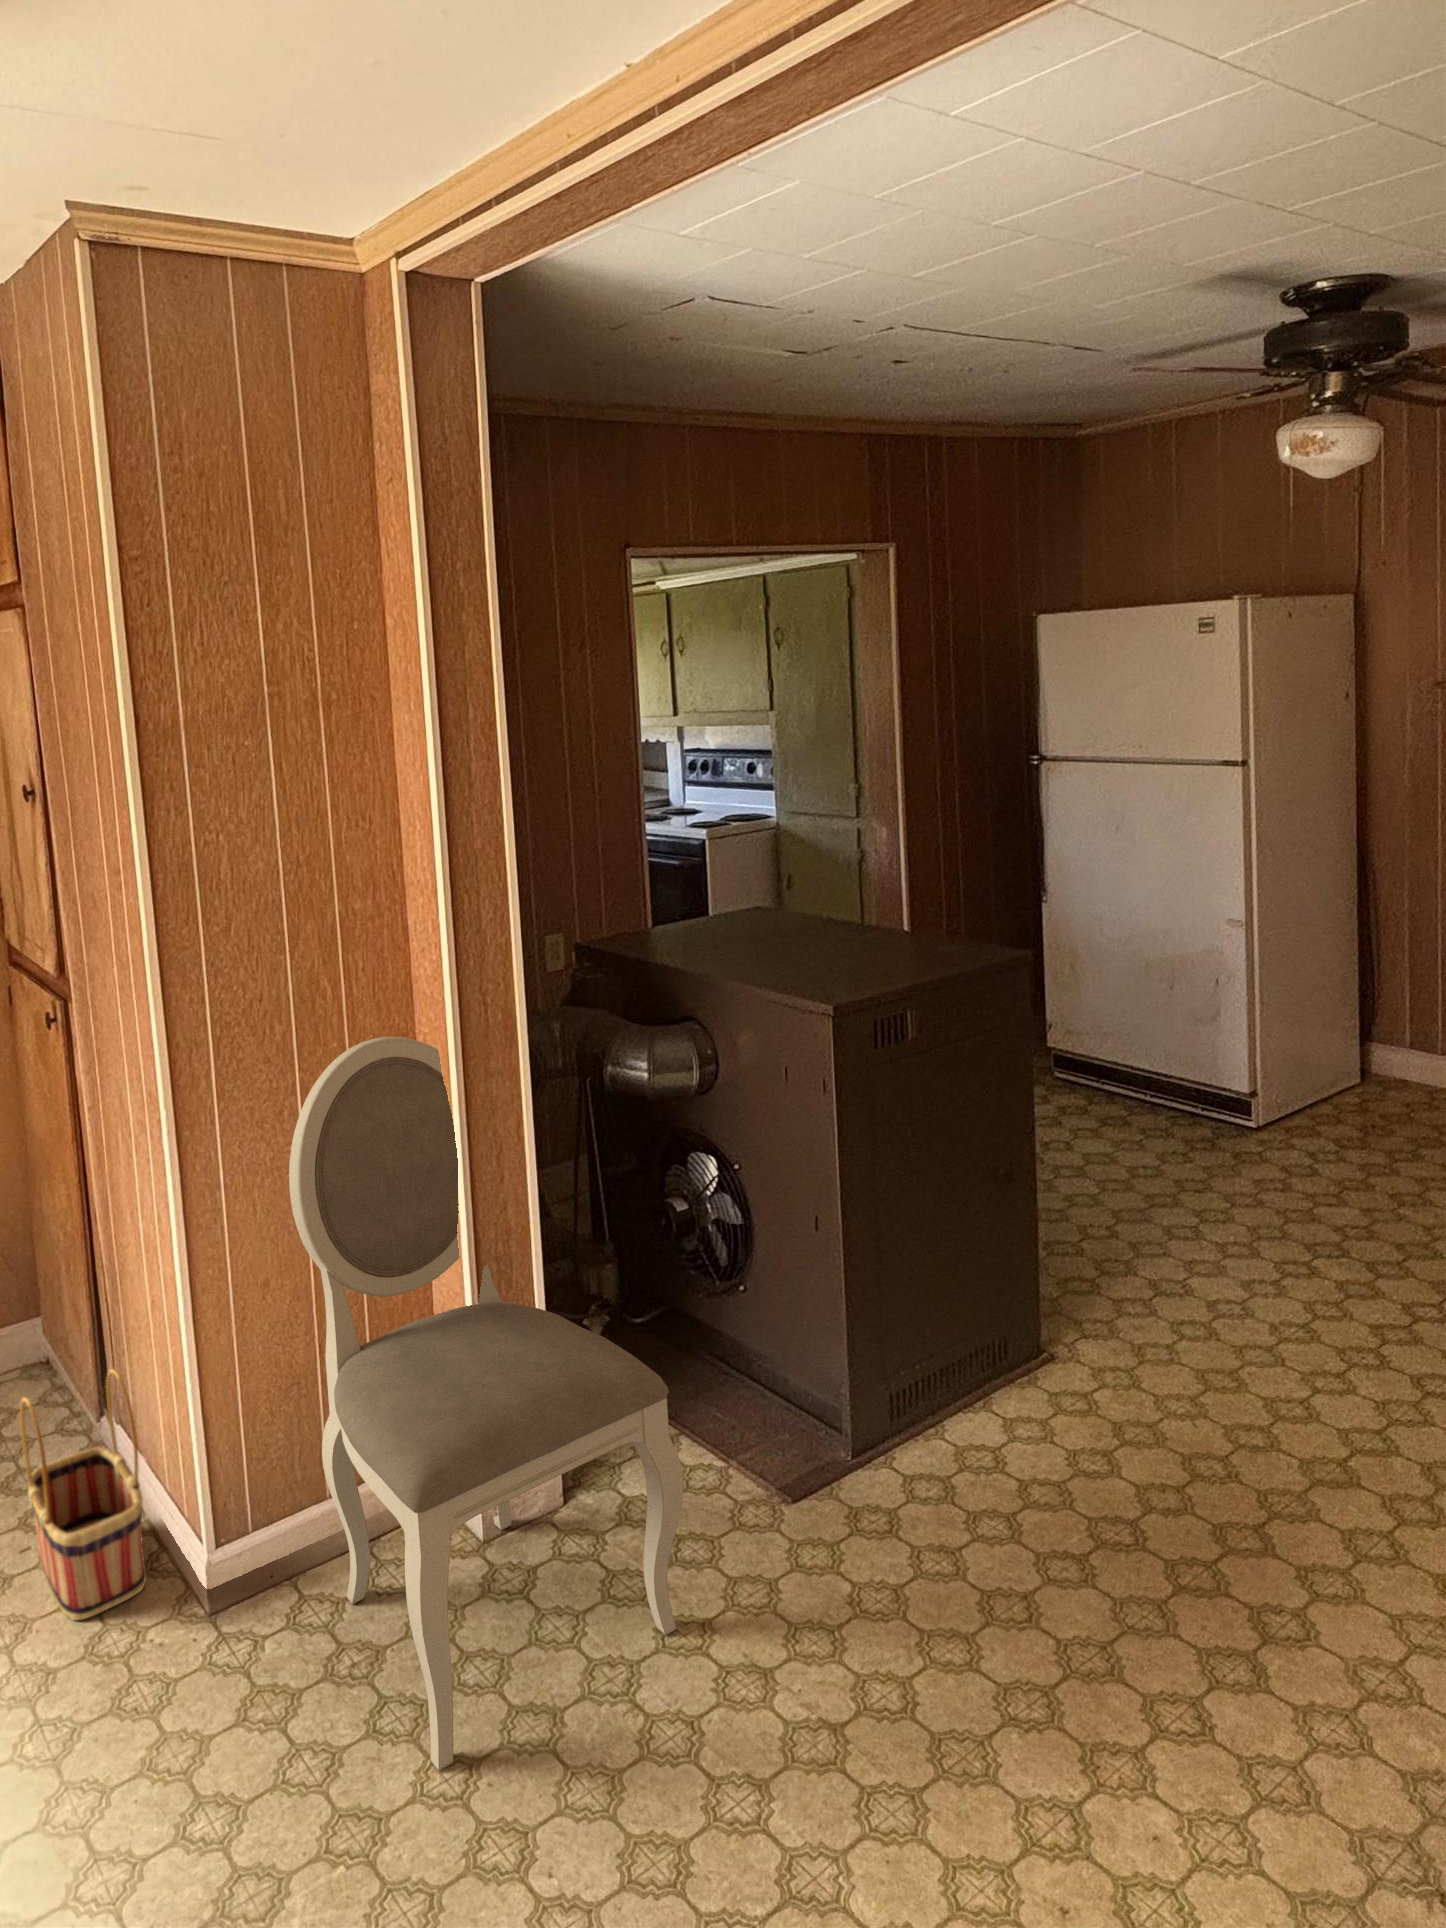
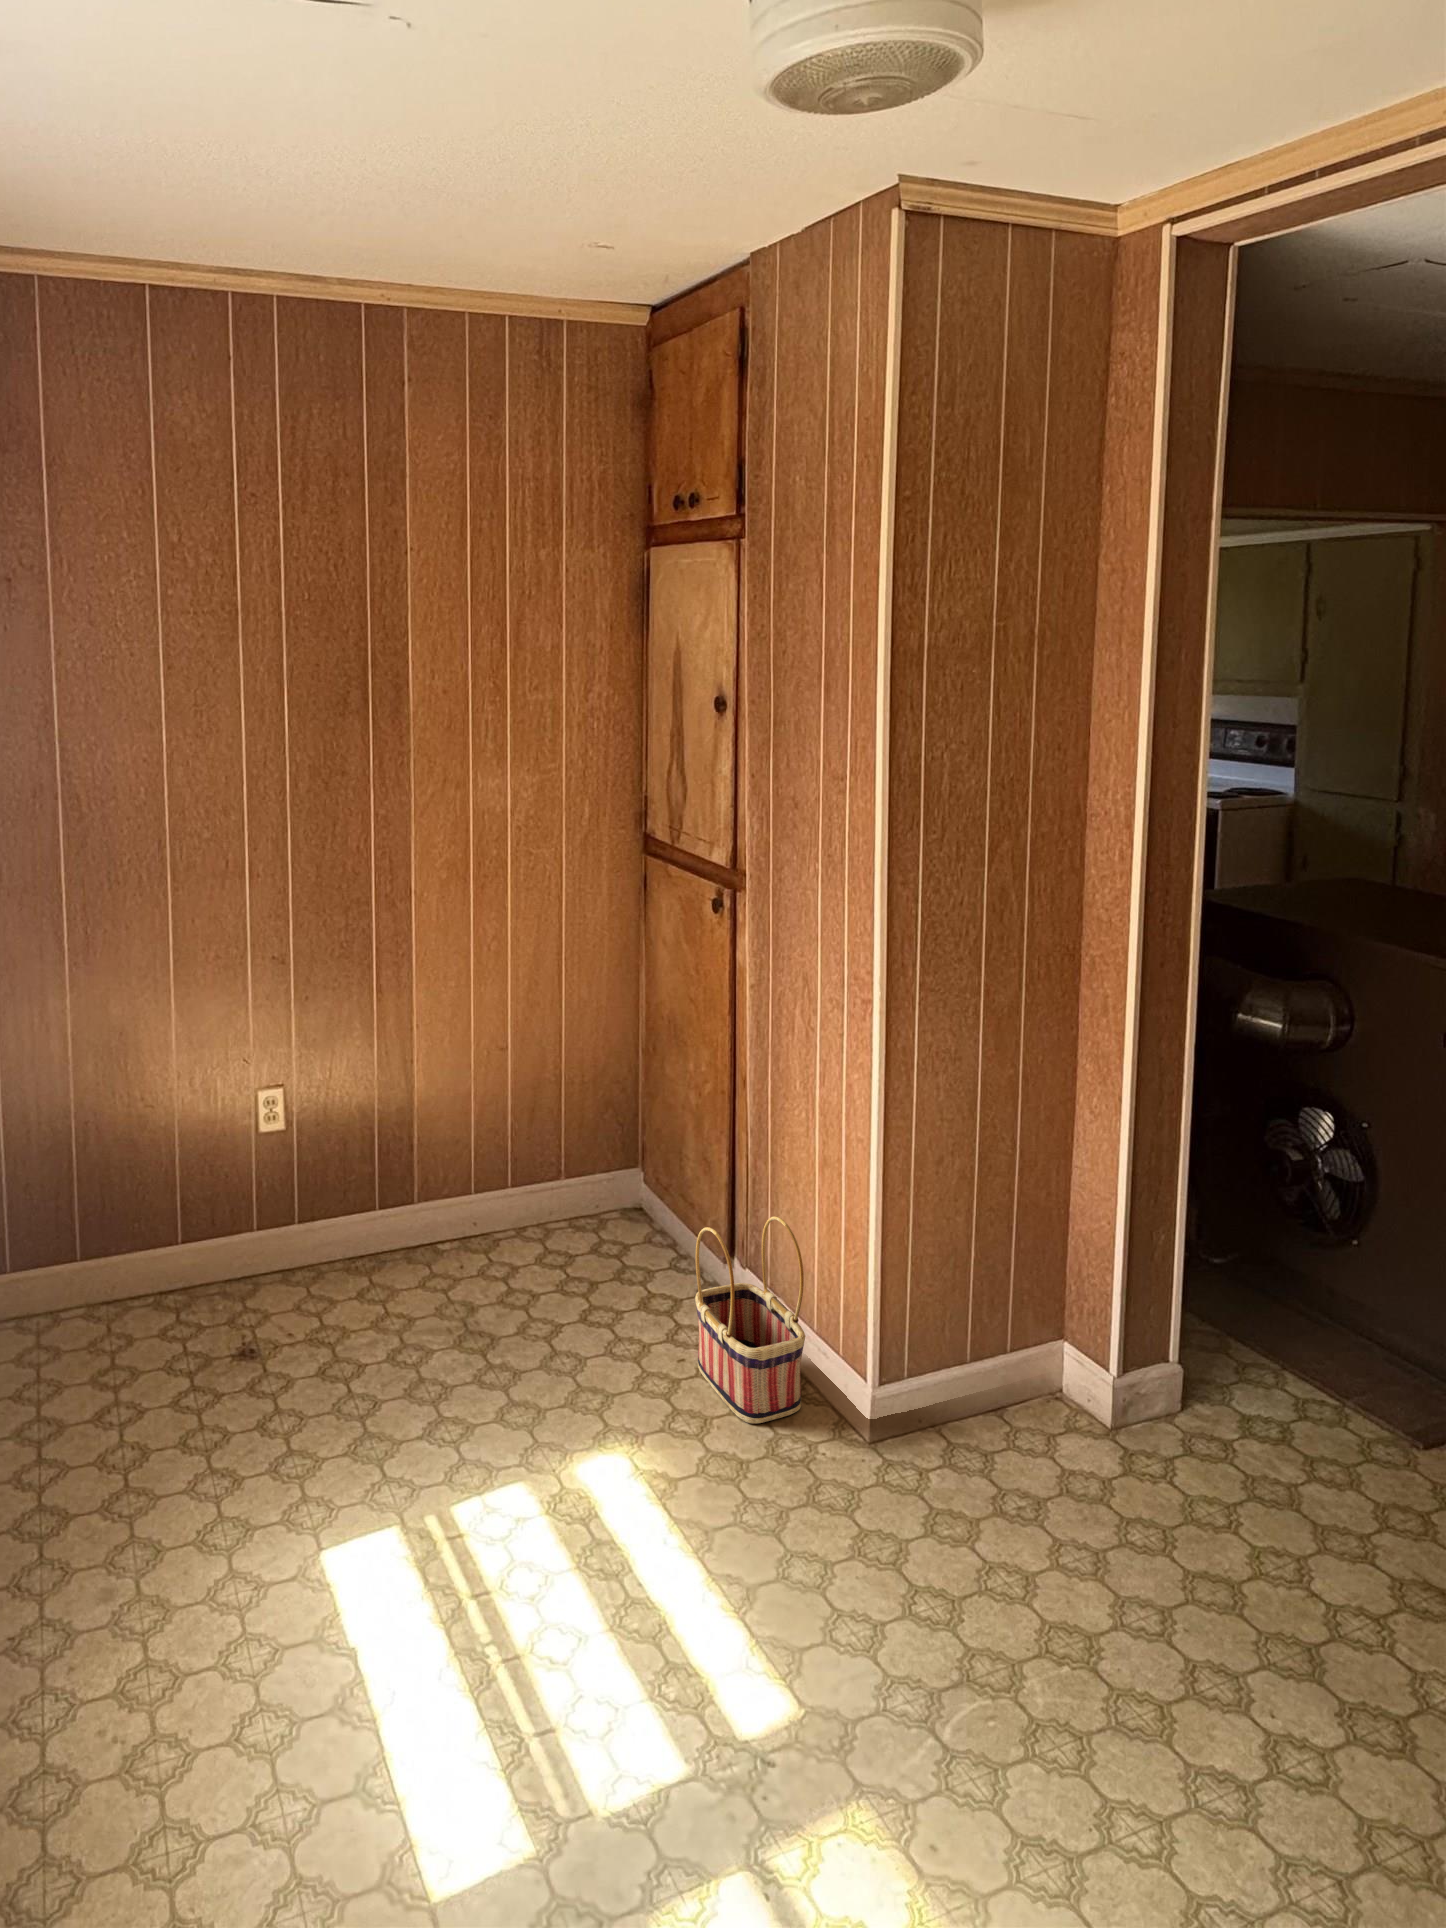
dining chair: present [289,1037,684,1771] -> none [983,953,1362,1611]

